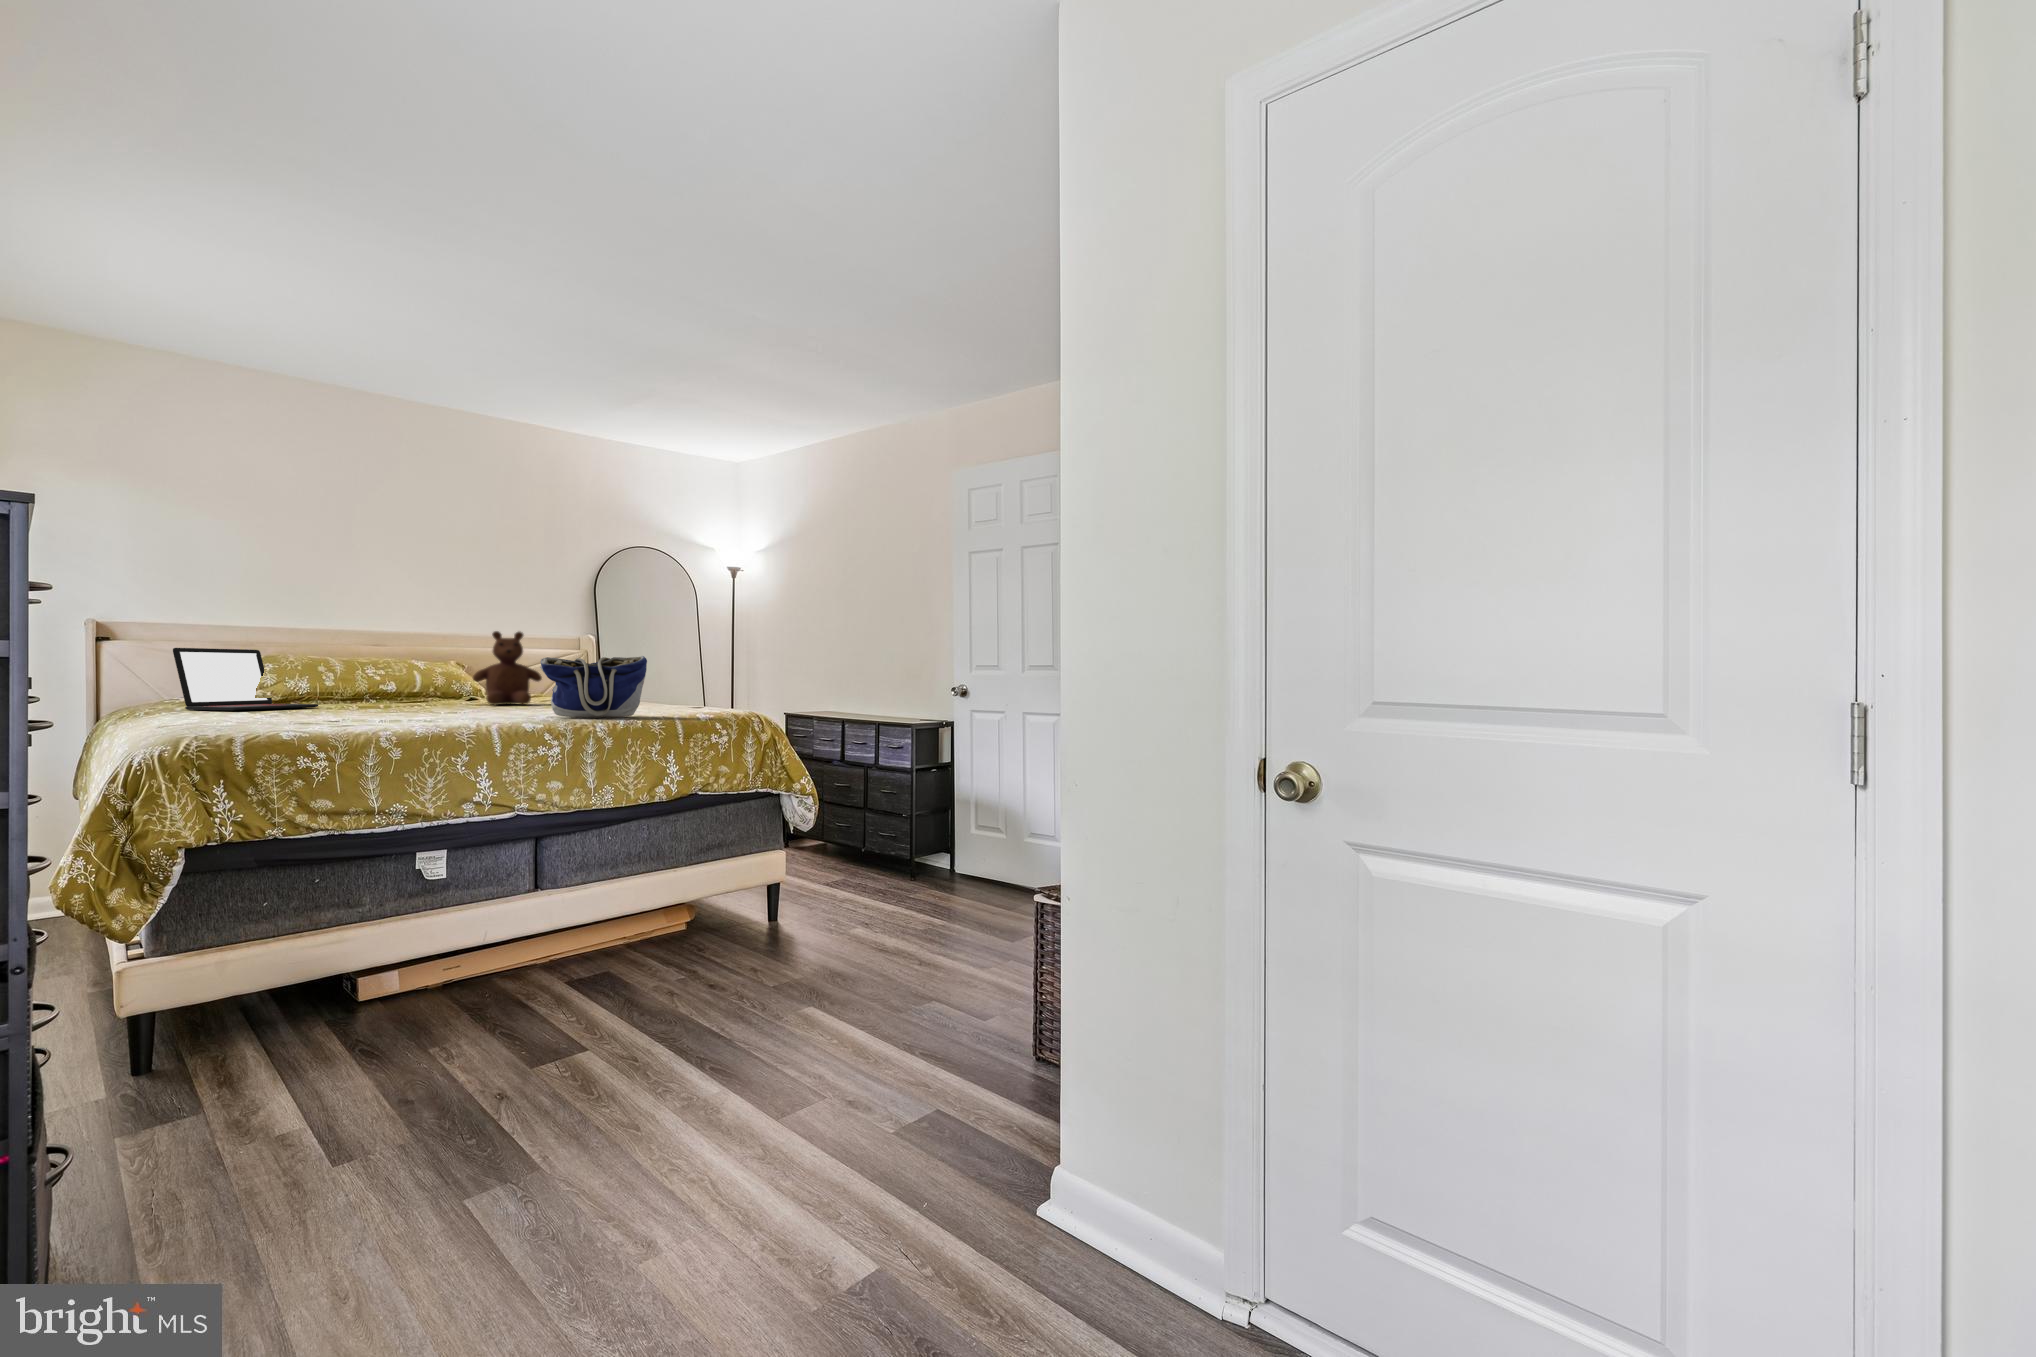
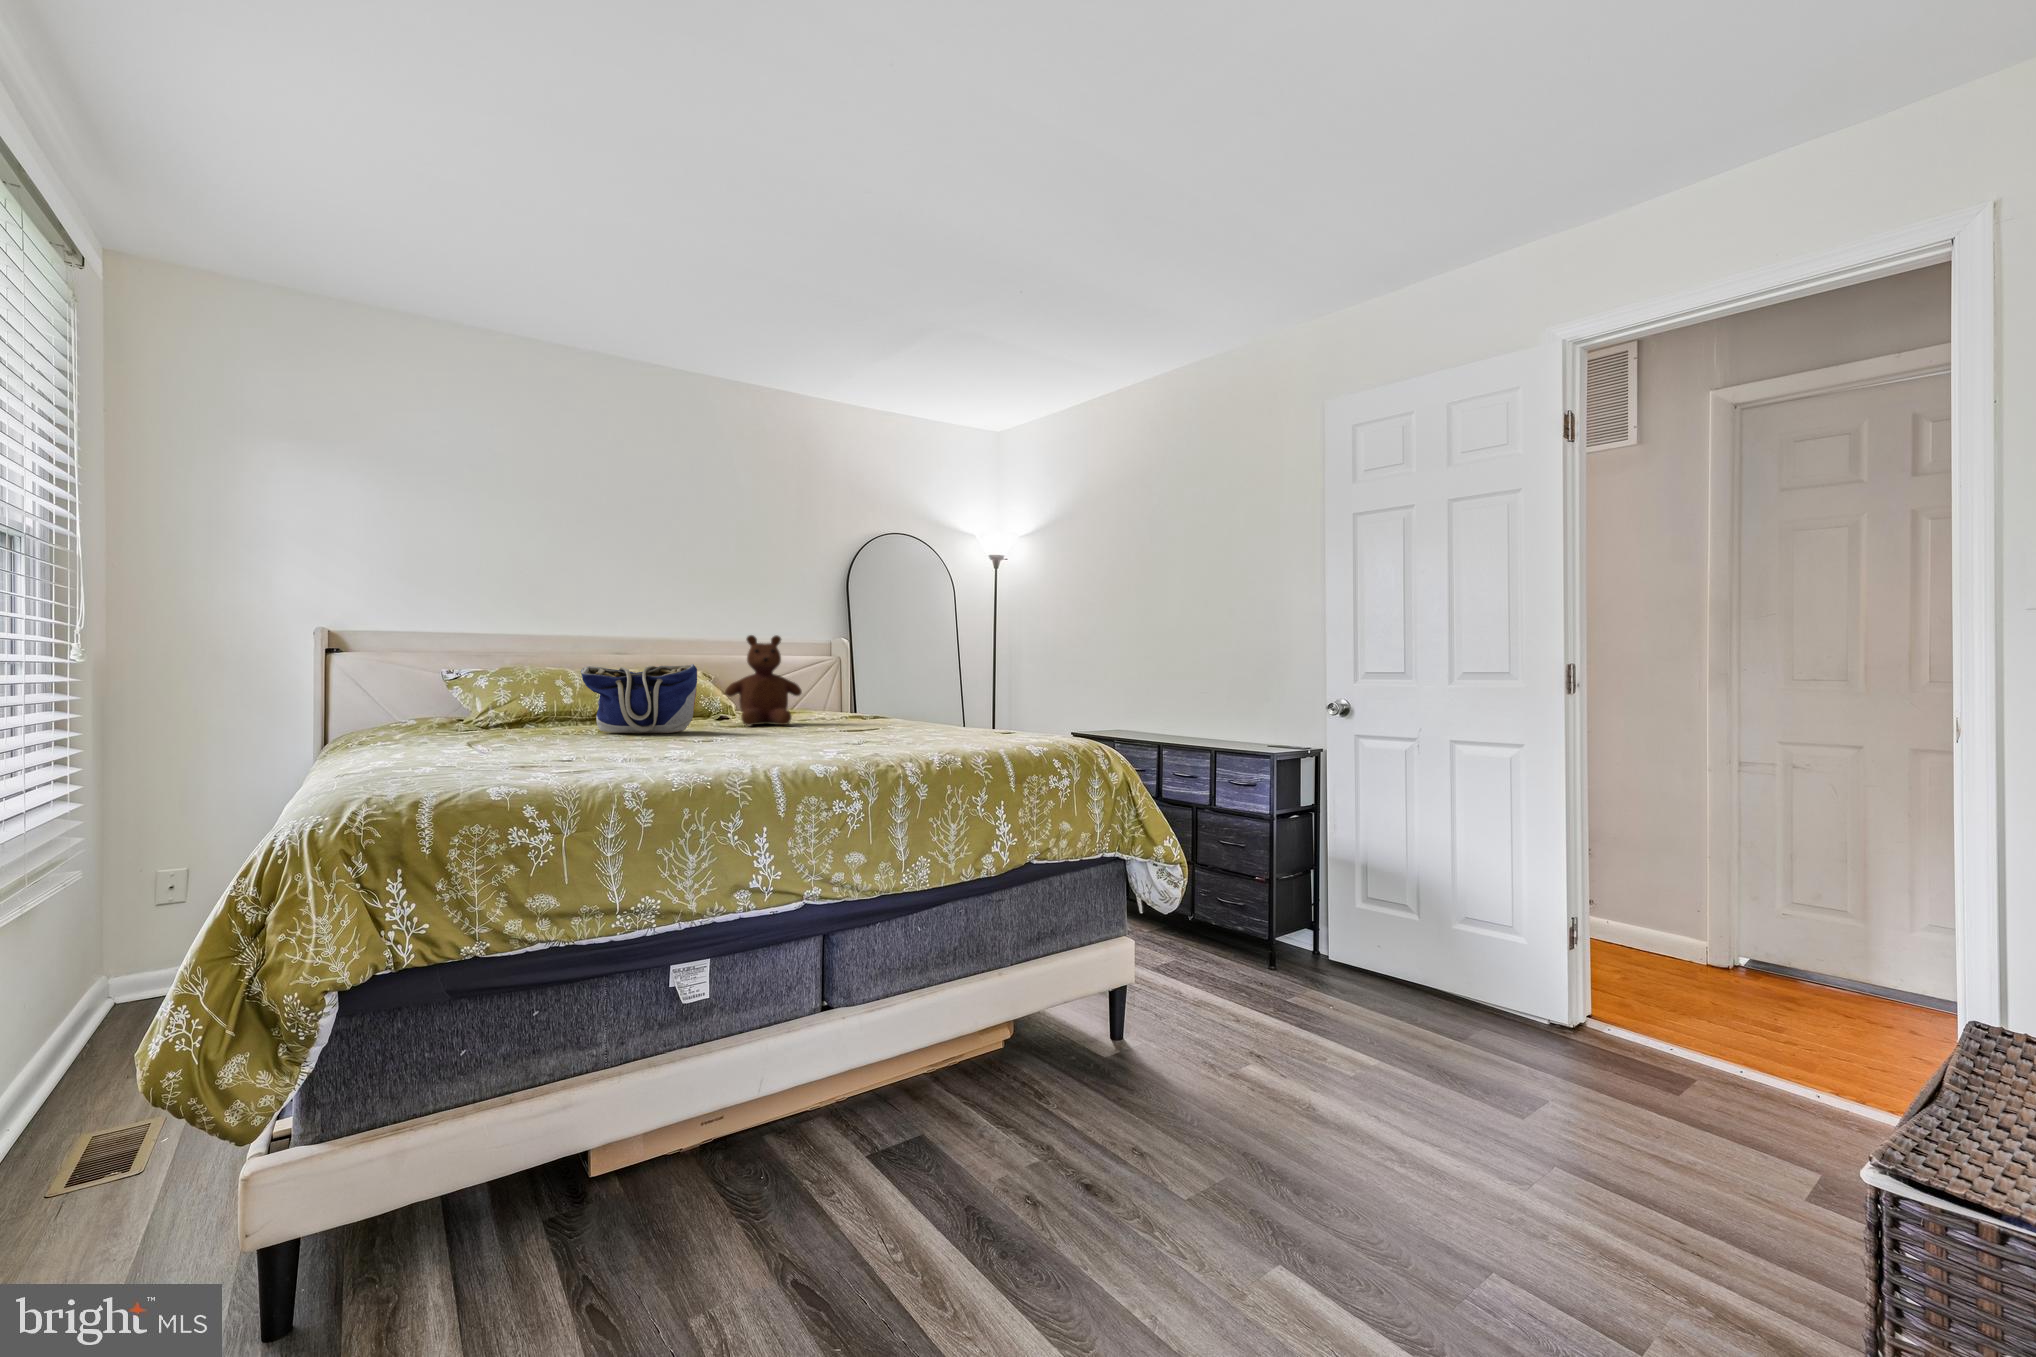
laptop: present [173,648,318,711] -> none [393,659,555,738]
tote bag: present [540,656,647,717] -> present [581,664,697,733]

